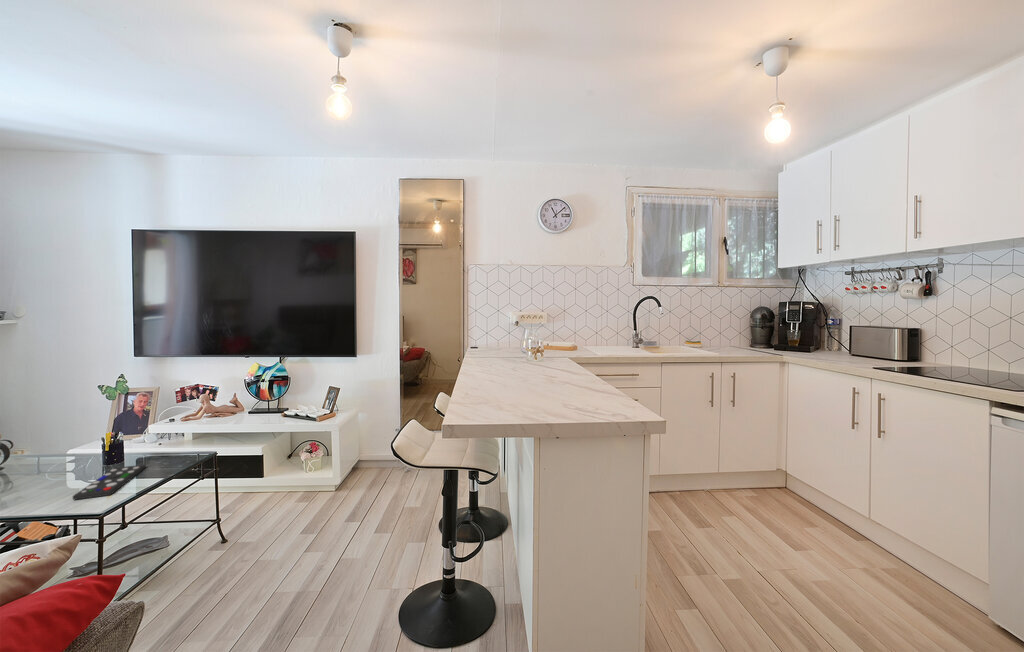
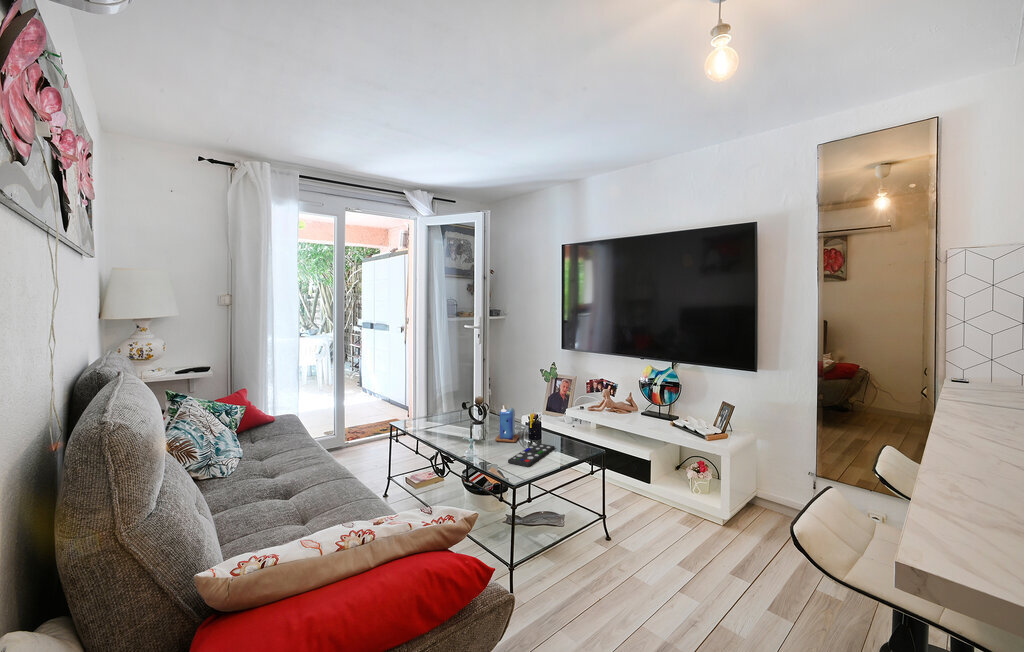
candle: none [36,433,80,483] -> present [495,406,519,443]

